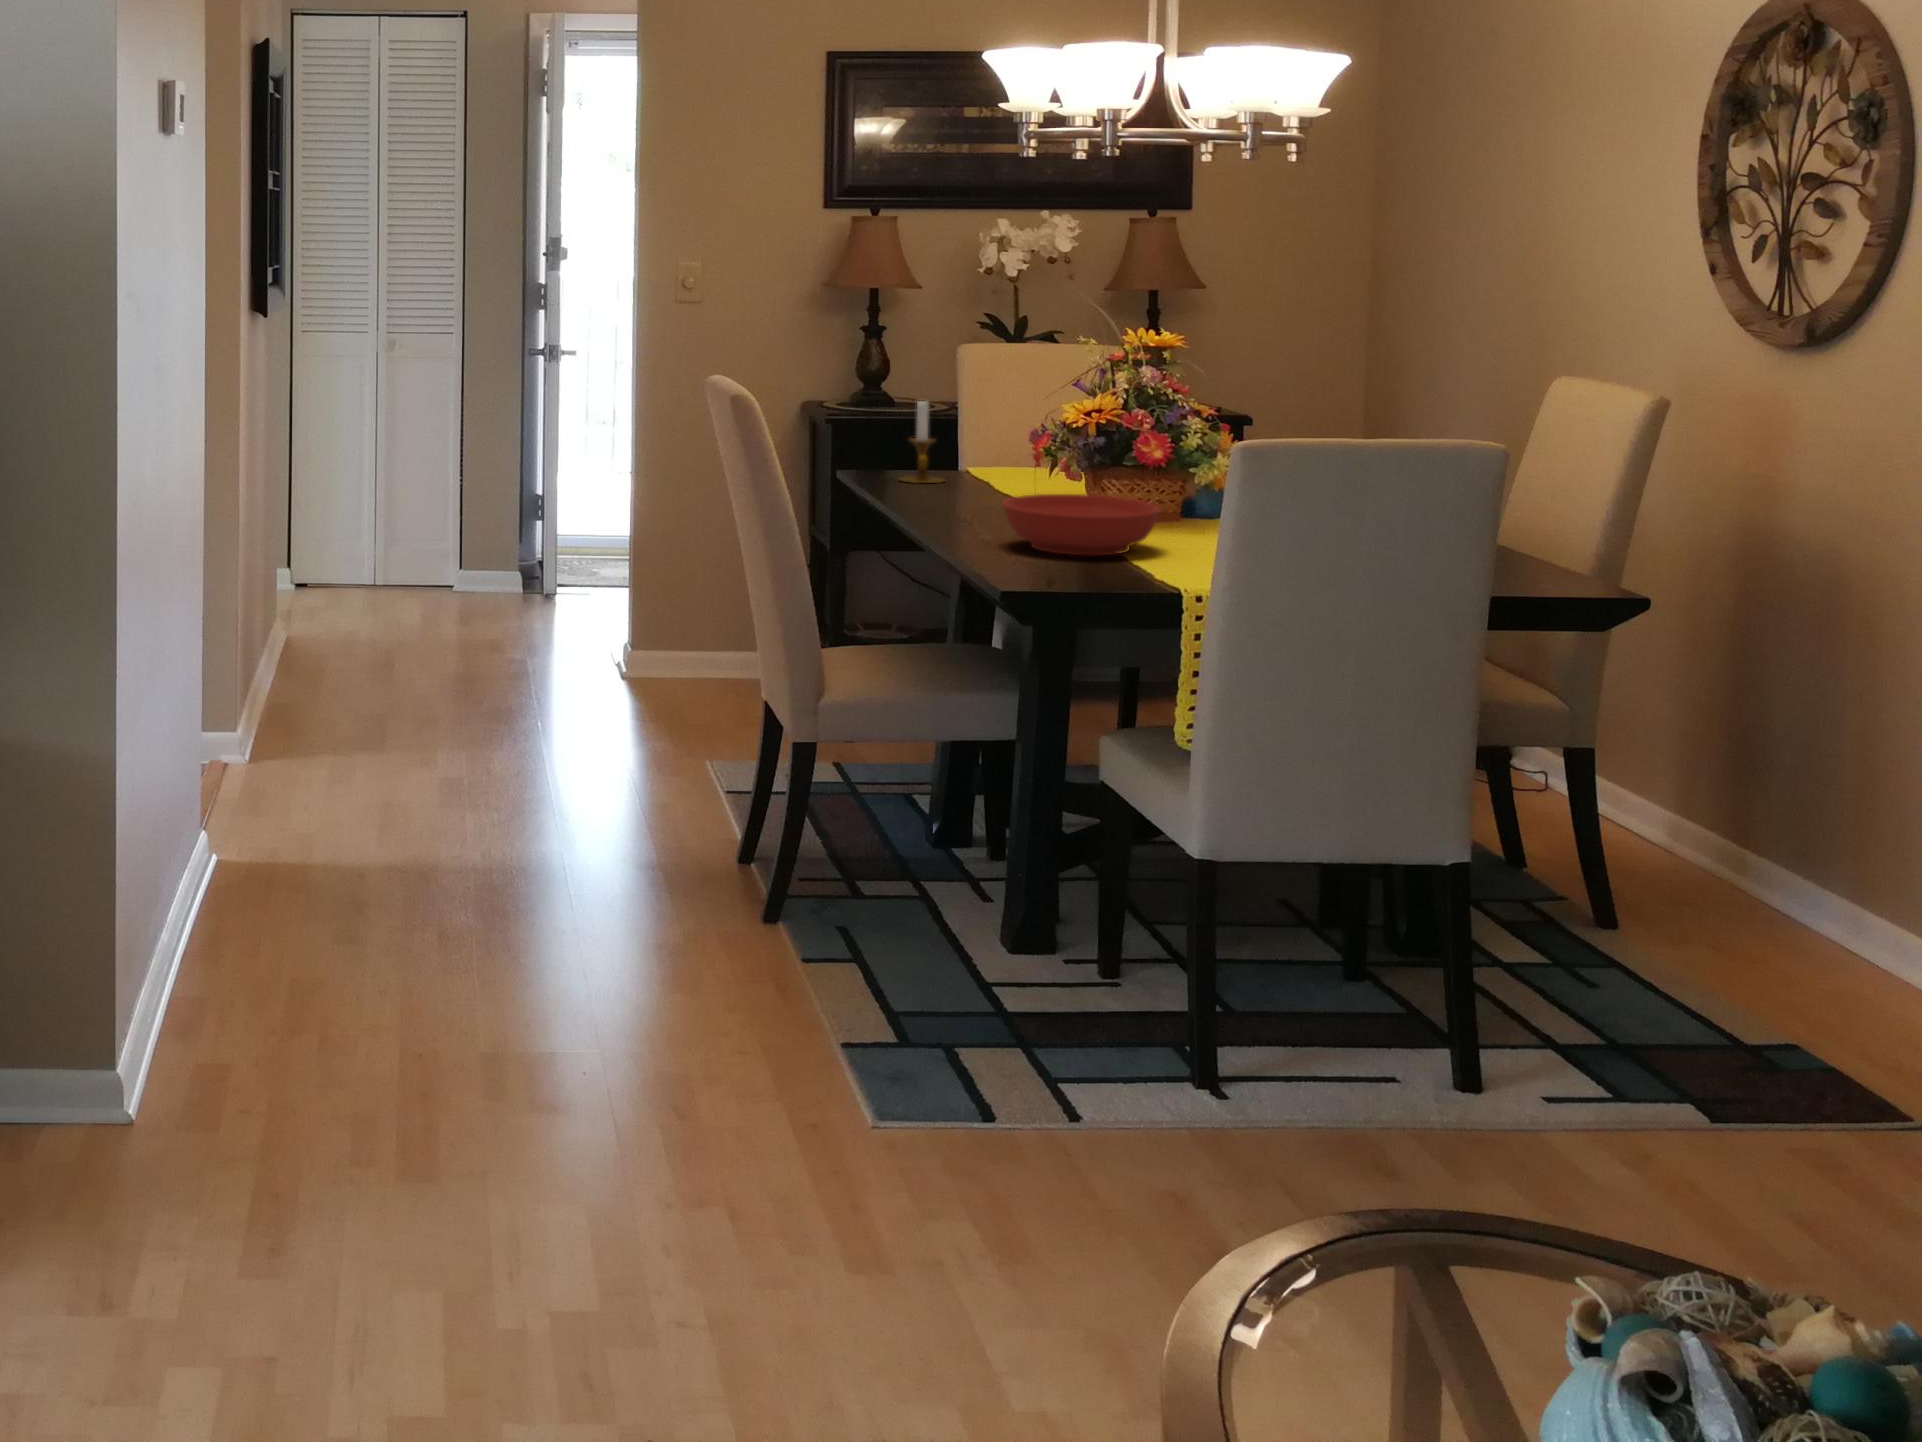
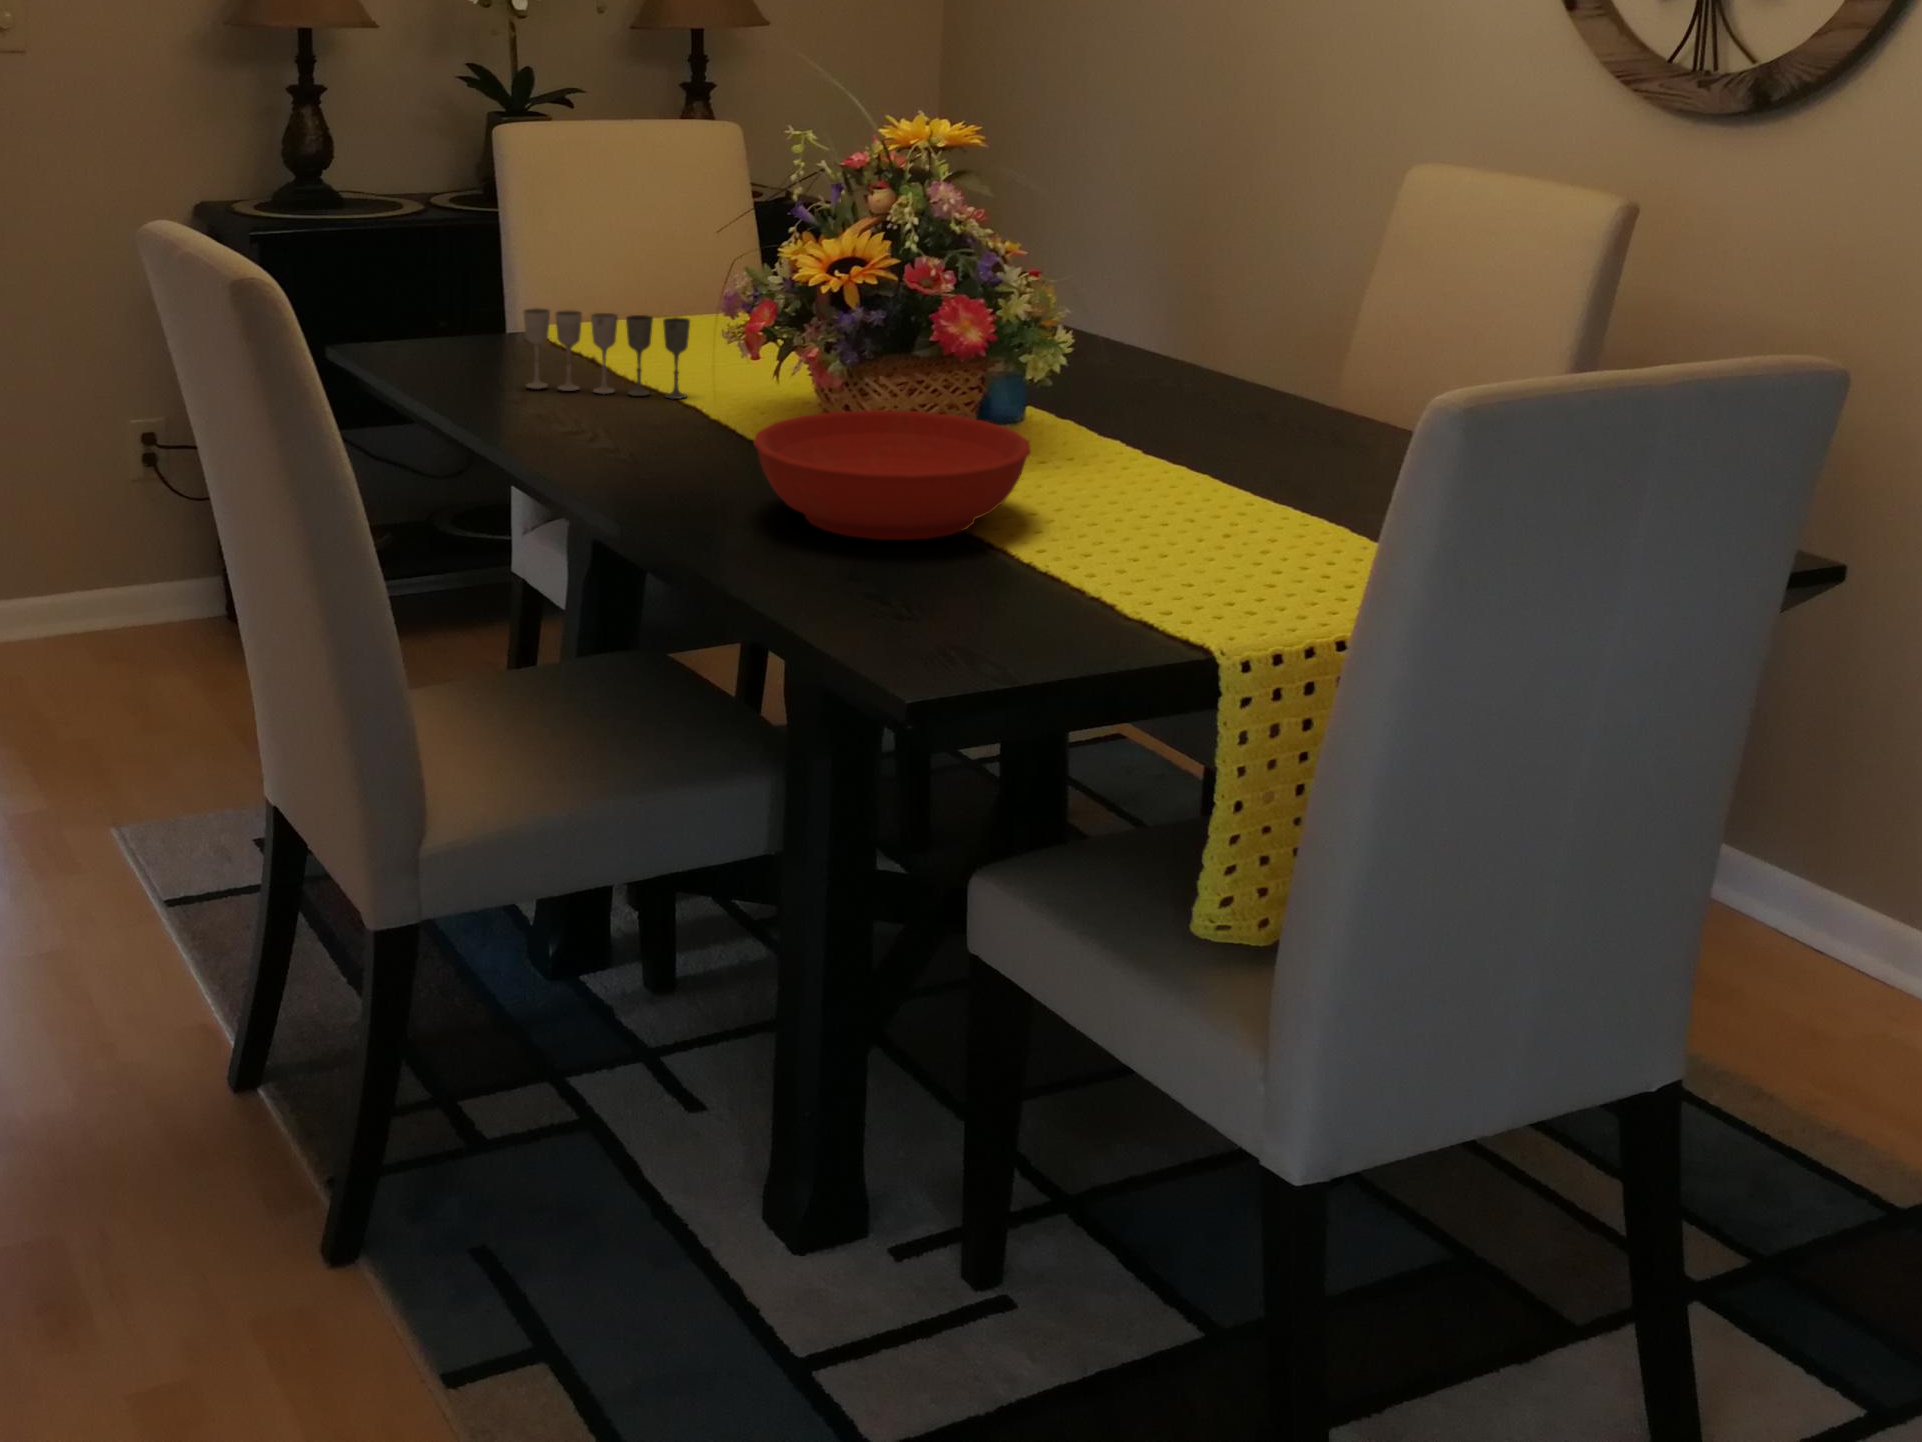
candlestick: present [900,401,944,483] -> none [440,225,520,363]
wine glass: none [934,447,1029,502] -> present [524,308,690,399]

